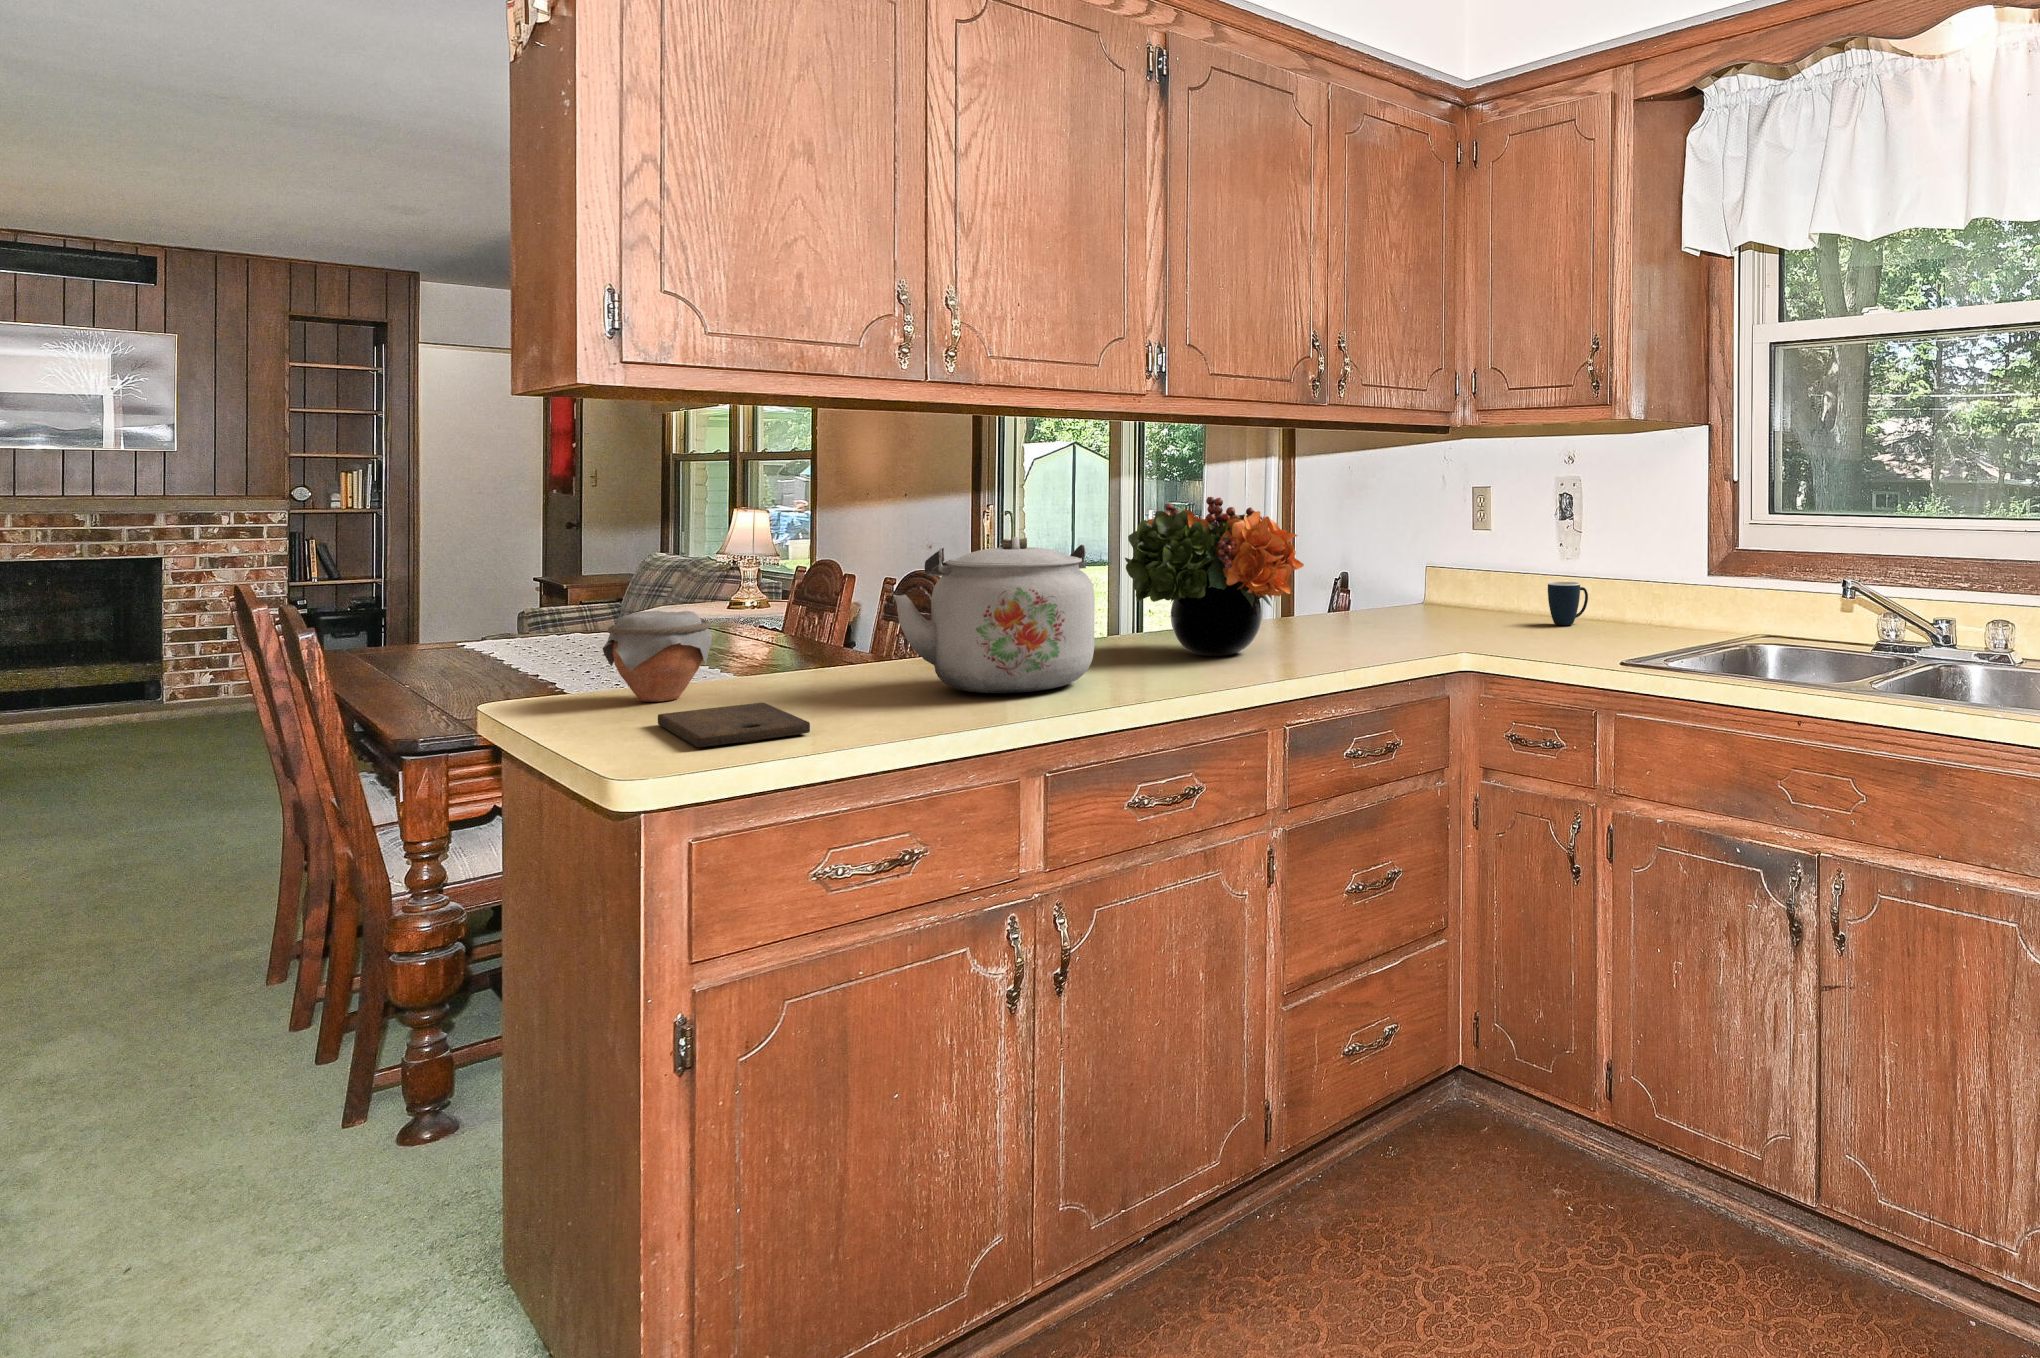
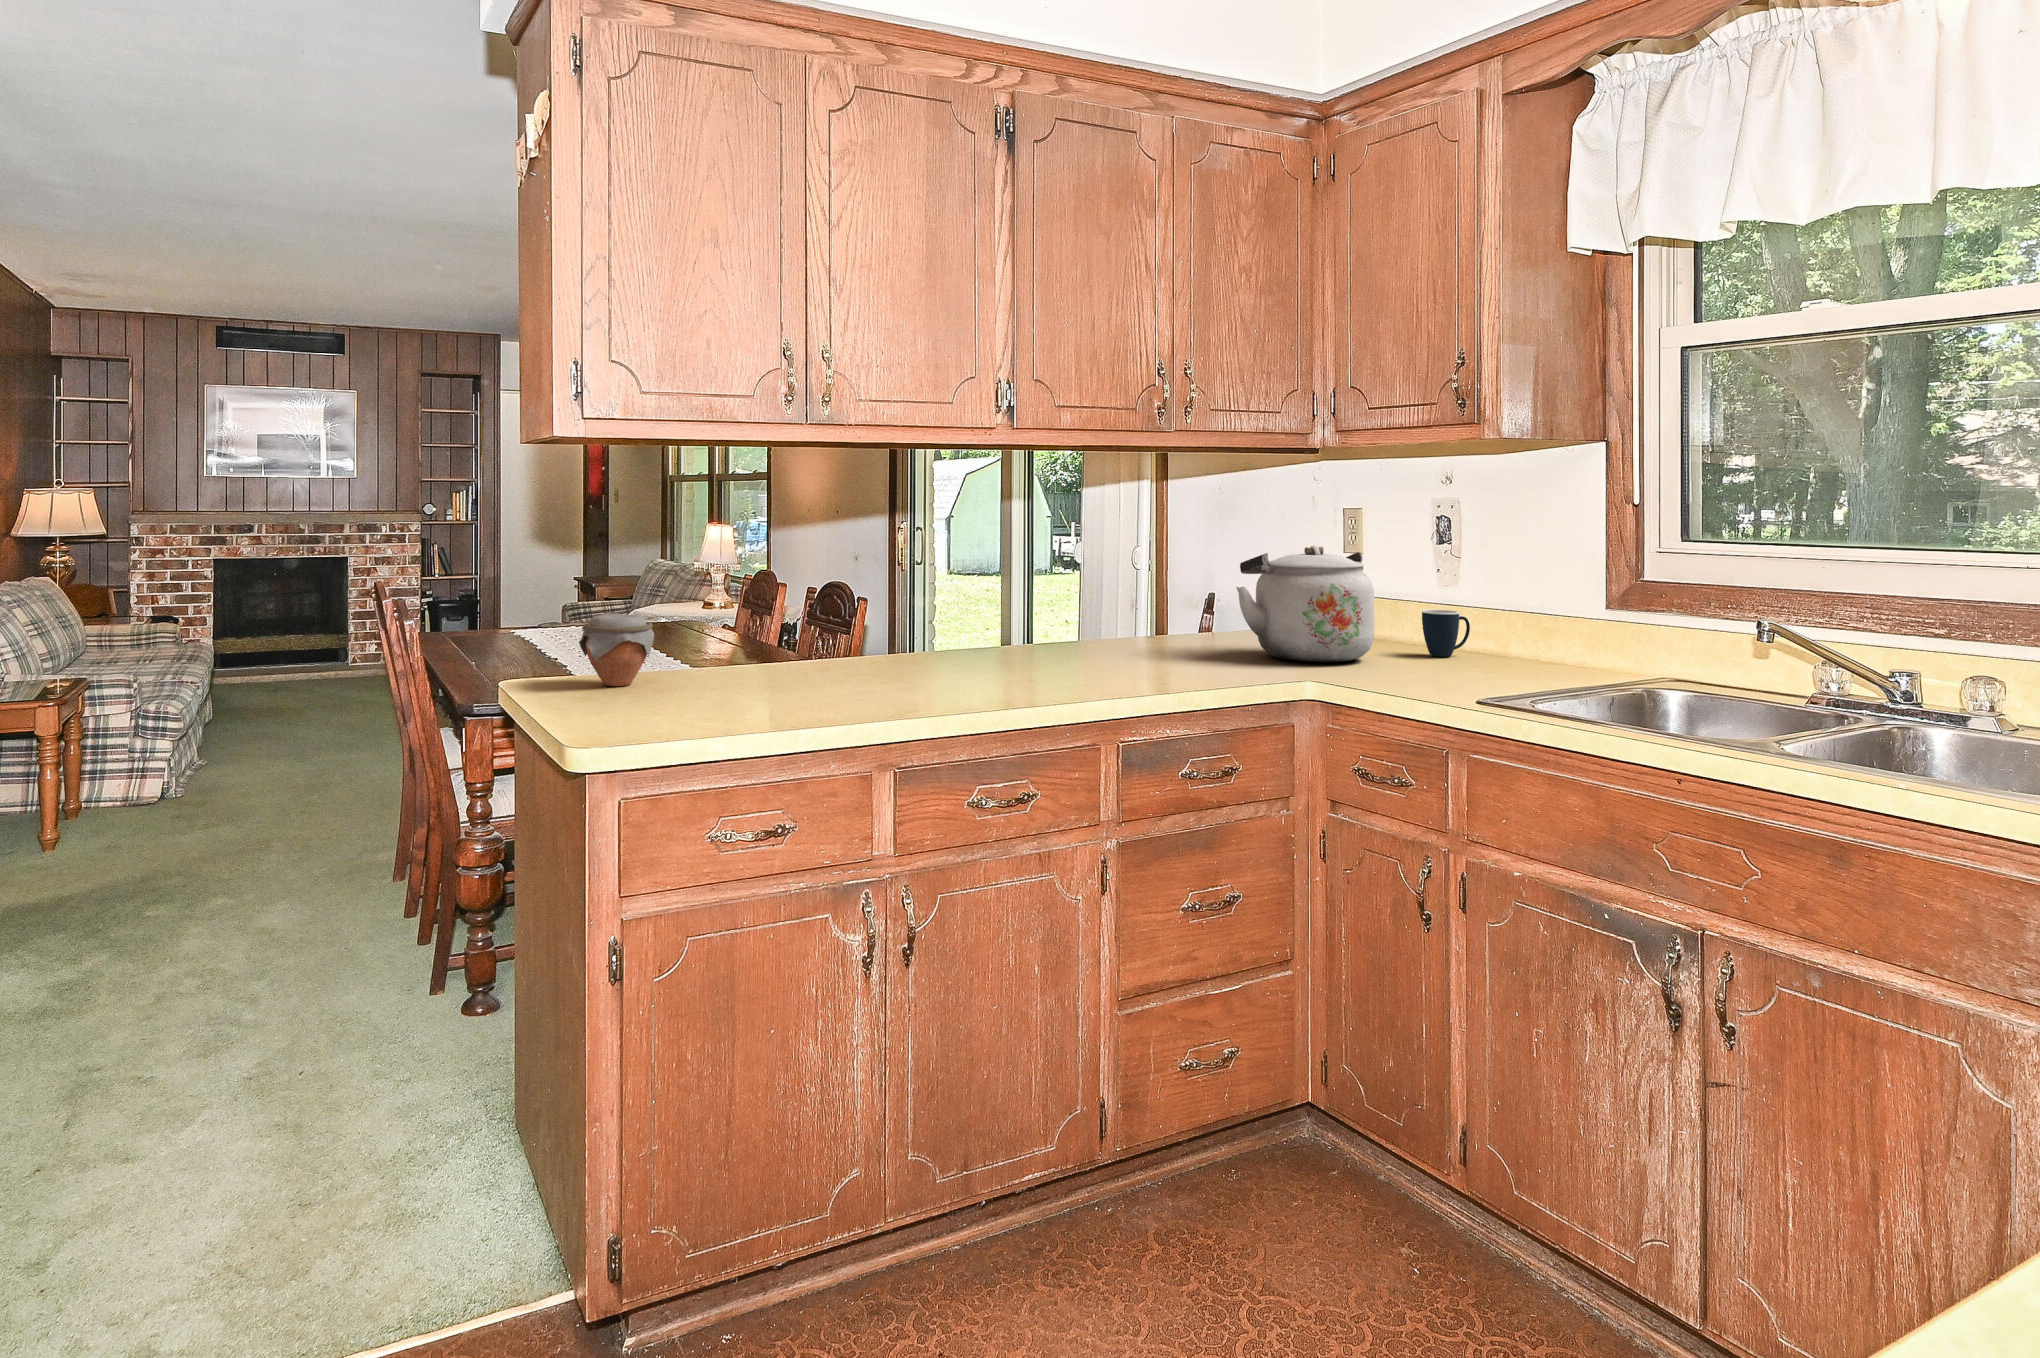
flower arrangement: present [1125,497,1304,656] -> none [977,520,1149,671]
kettle: present [893,537,1095,693] -> present [1236,546,1374,662]
cutting board: present [658,703,810,747] -> none [610,692,711,725]

